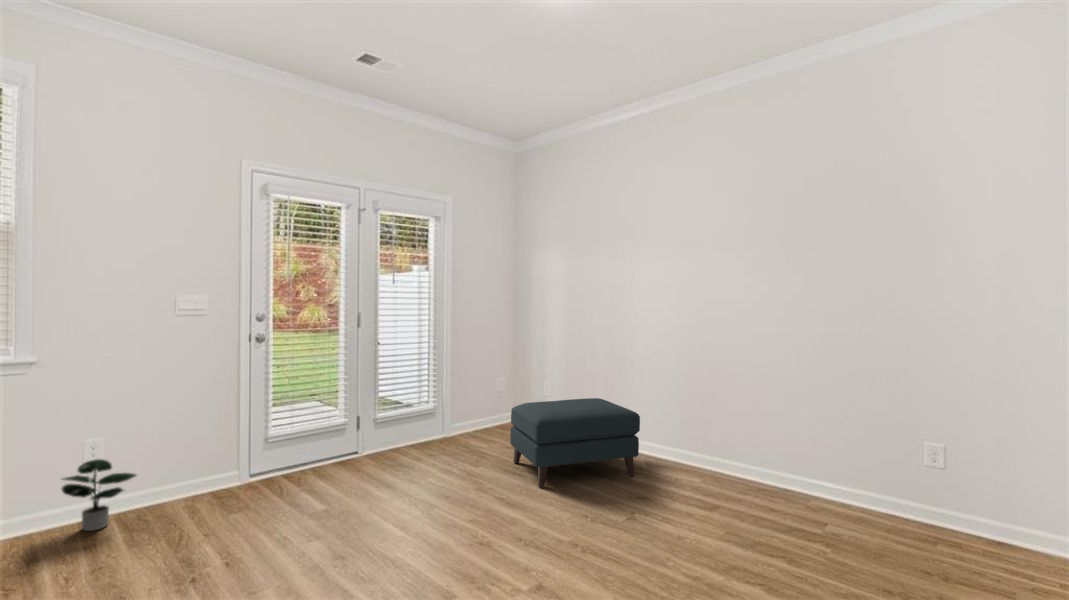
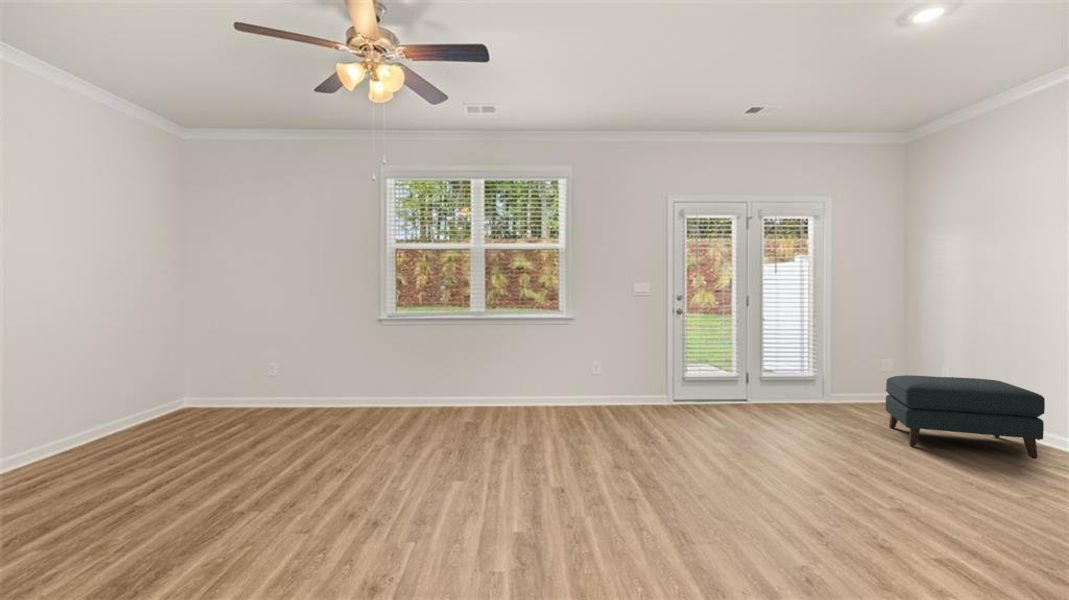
potted plant: present [62,459,136,531] -> none [584,373,617,410]

